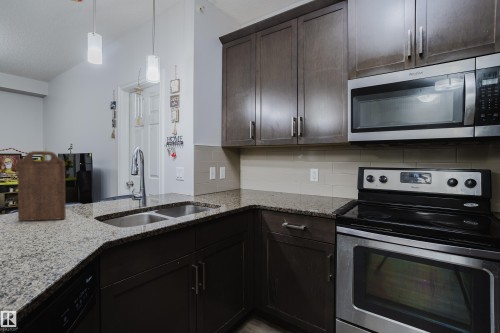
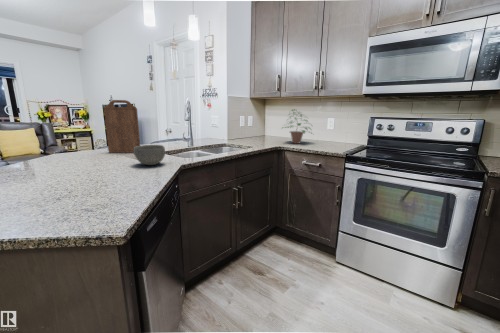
potted plant: none [257,159,297,199] -> present [285,109,307,144]
bowl: none [32,213,84,245] -> present [134,145,165,165]

